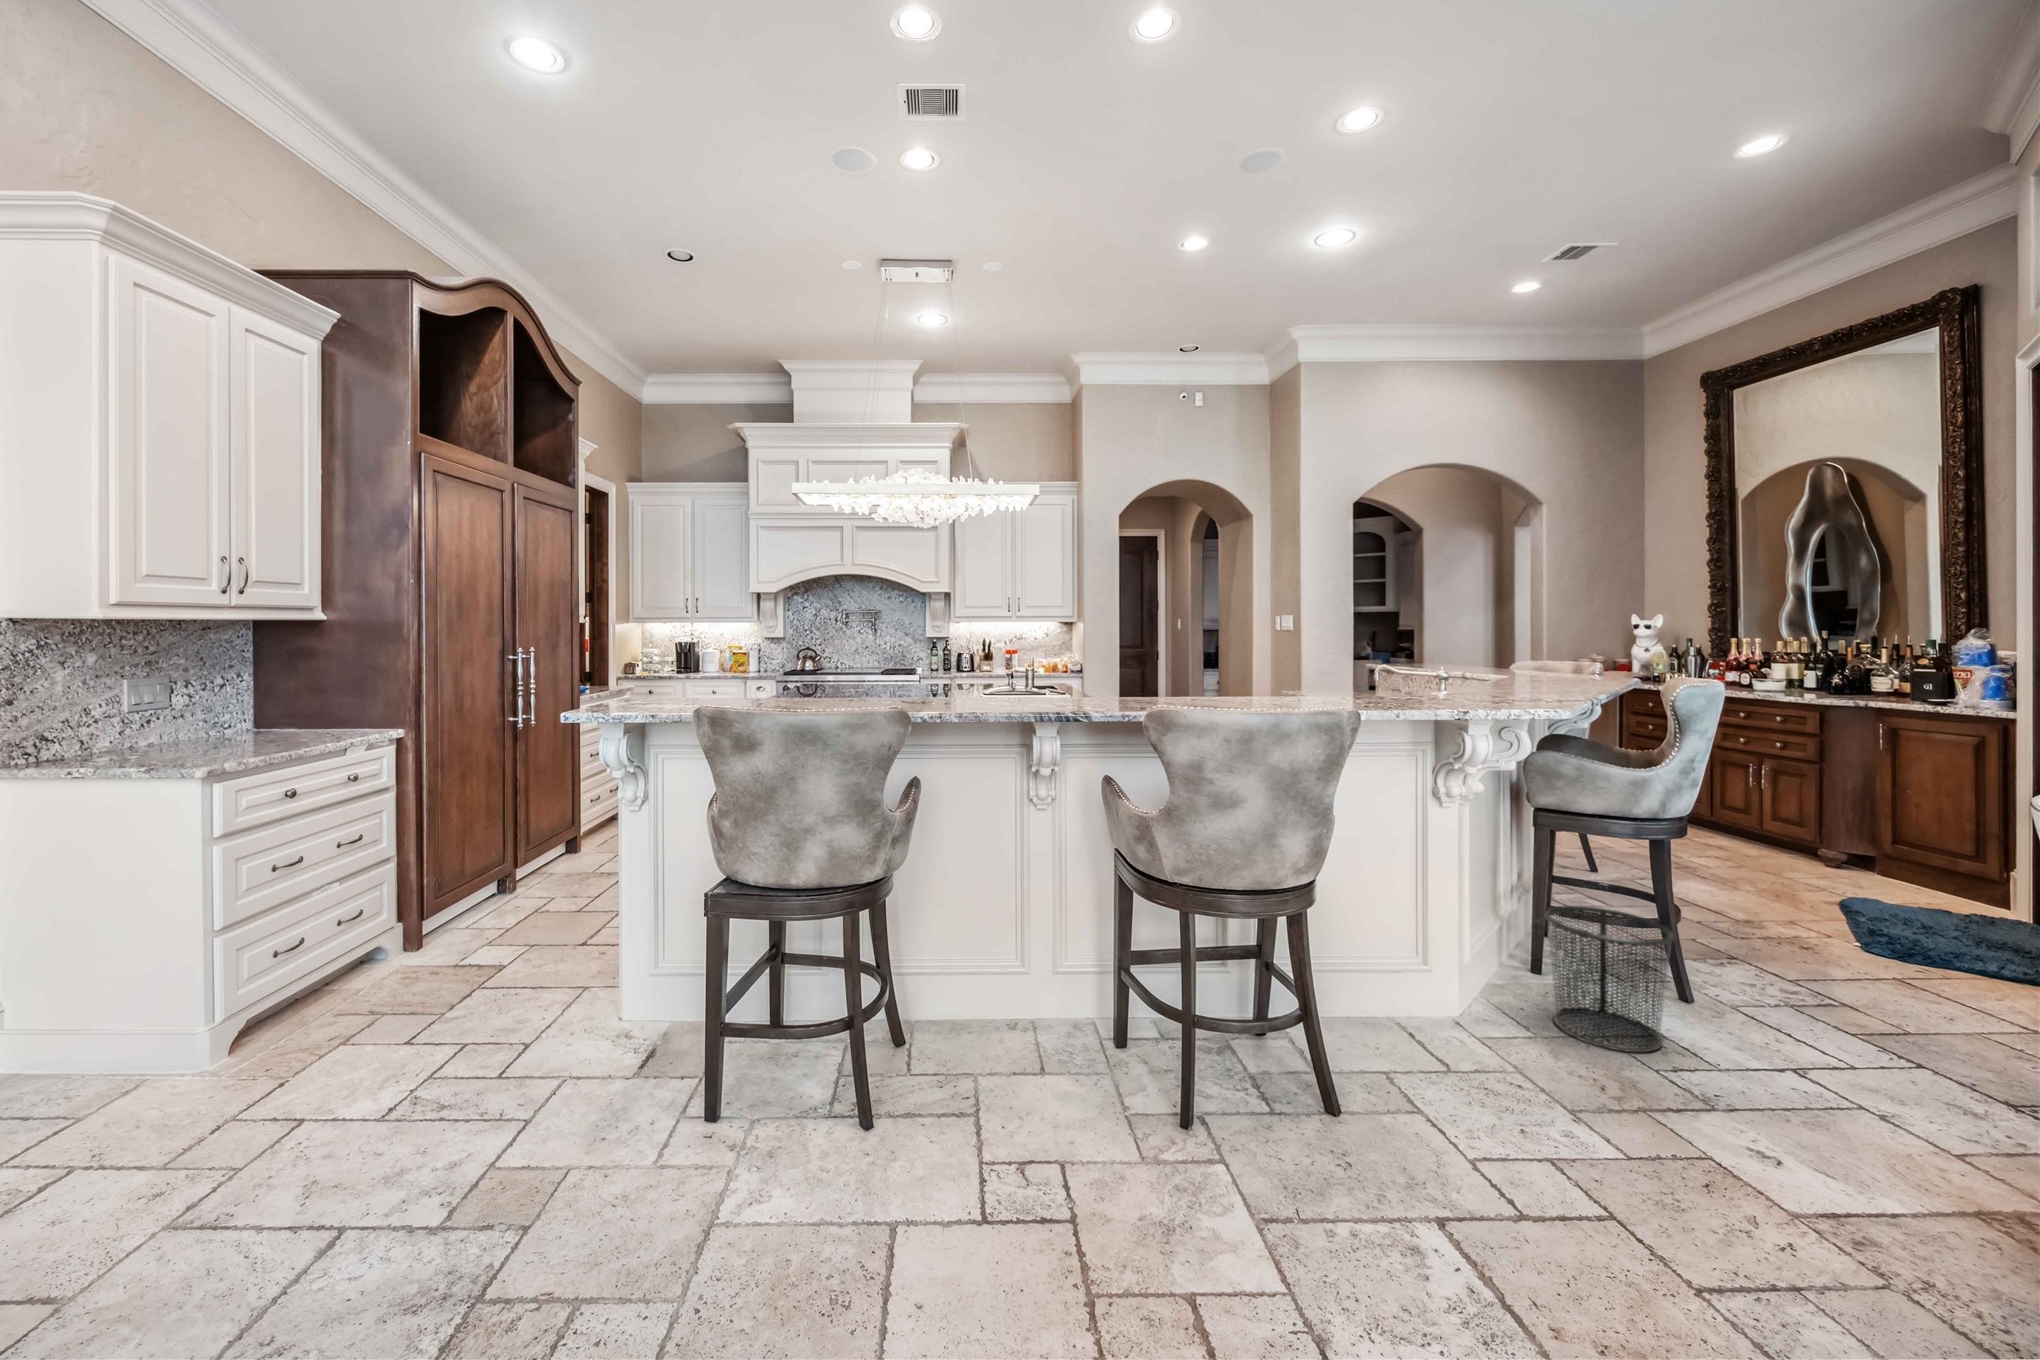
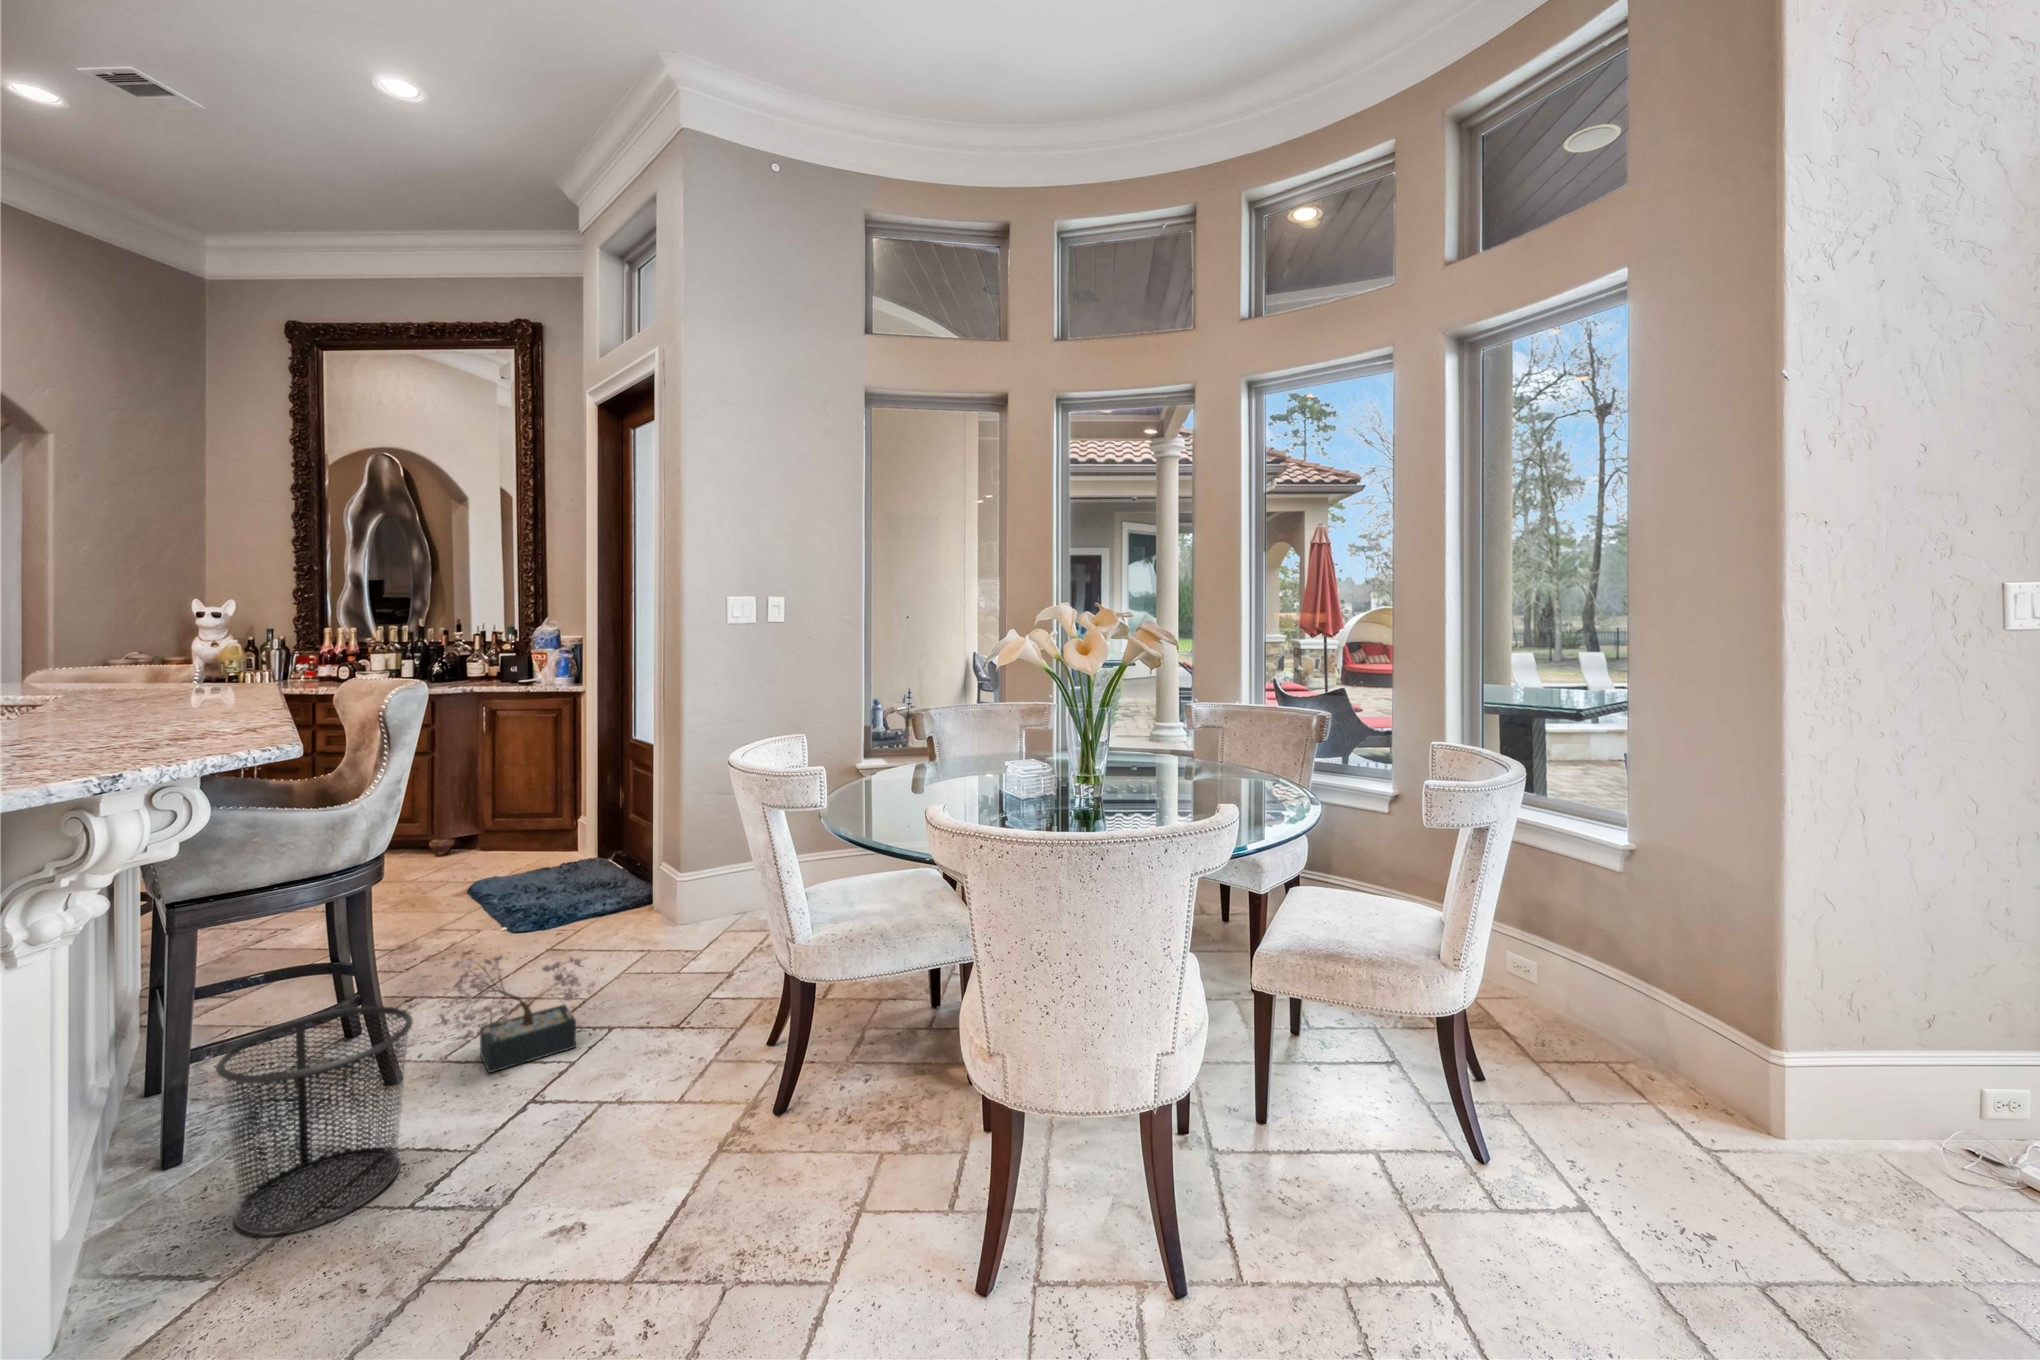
decorative plant: none [1726,923,1901,1059] -> present [439,955,595,1073]

